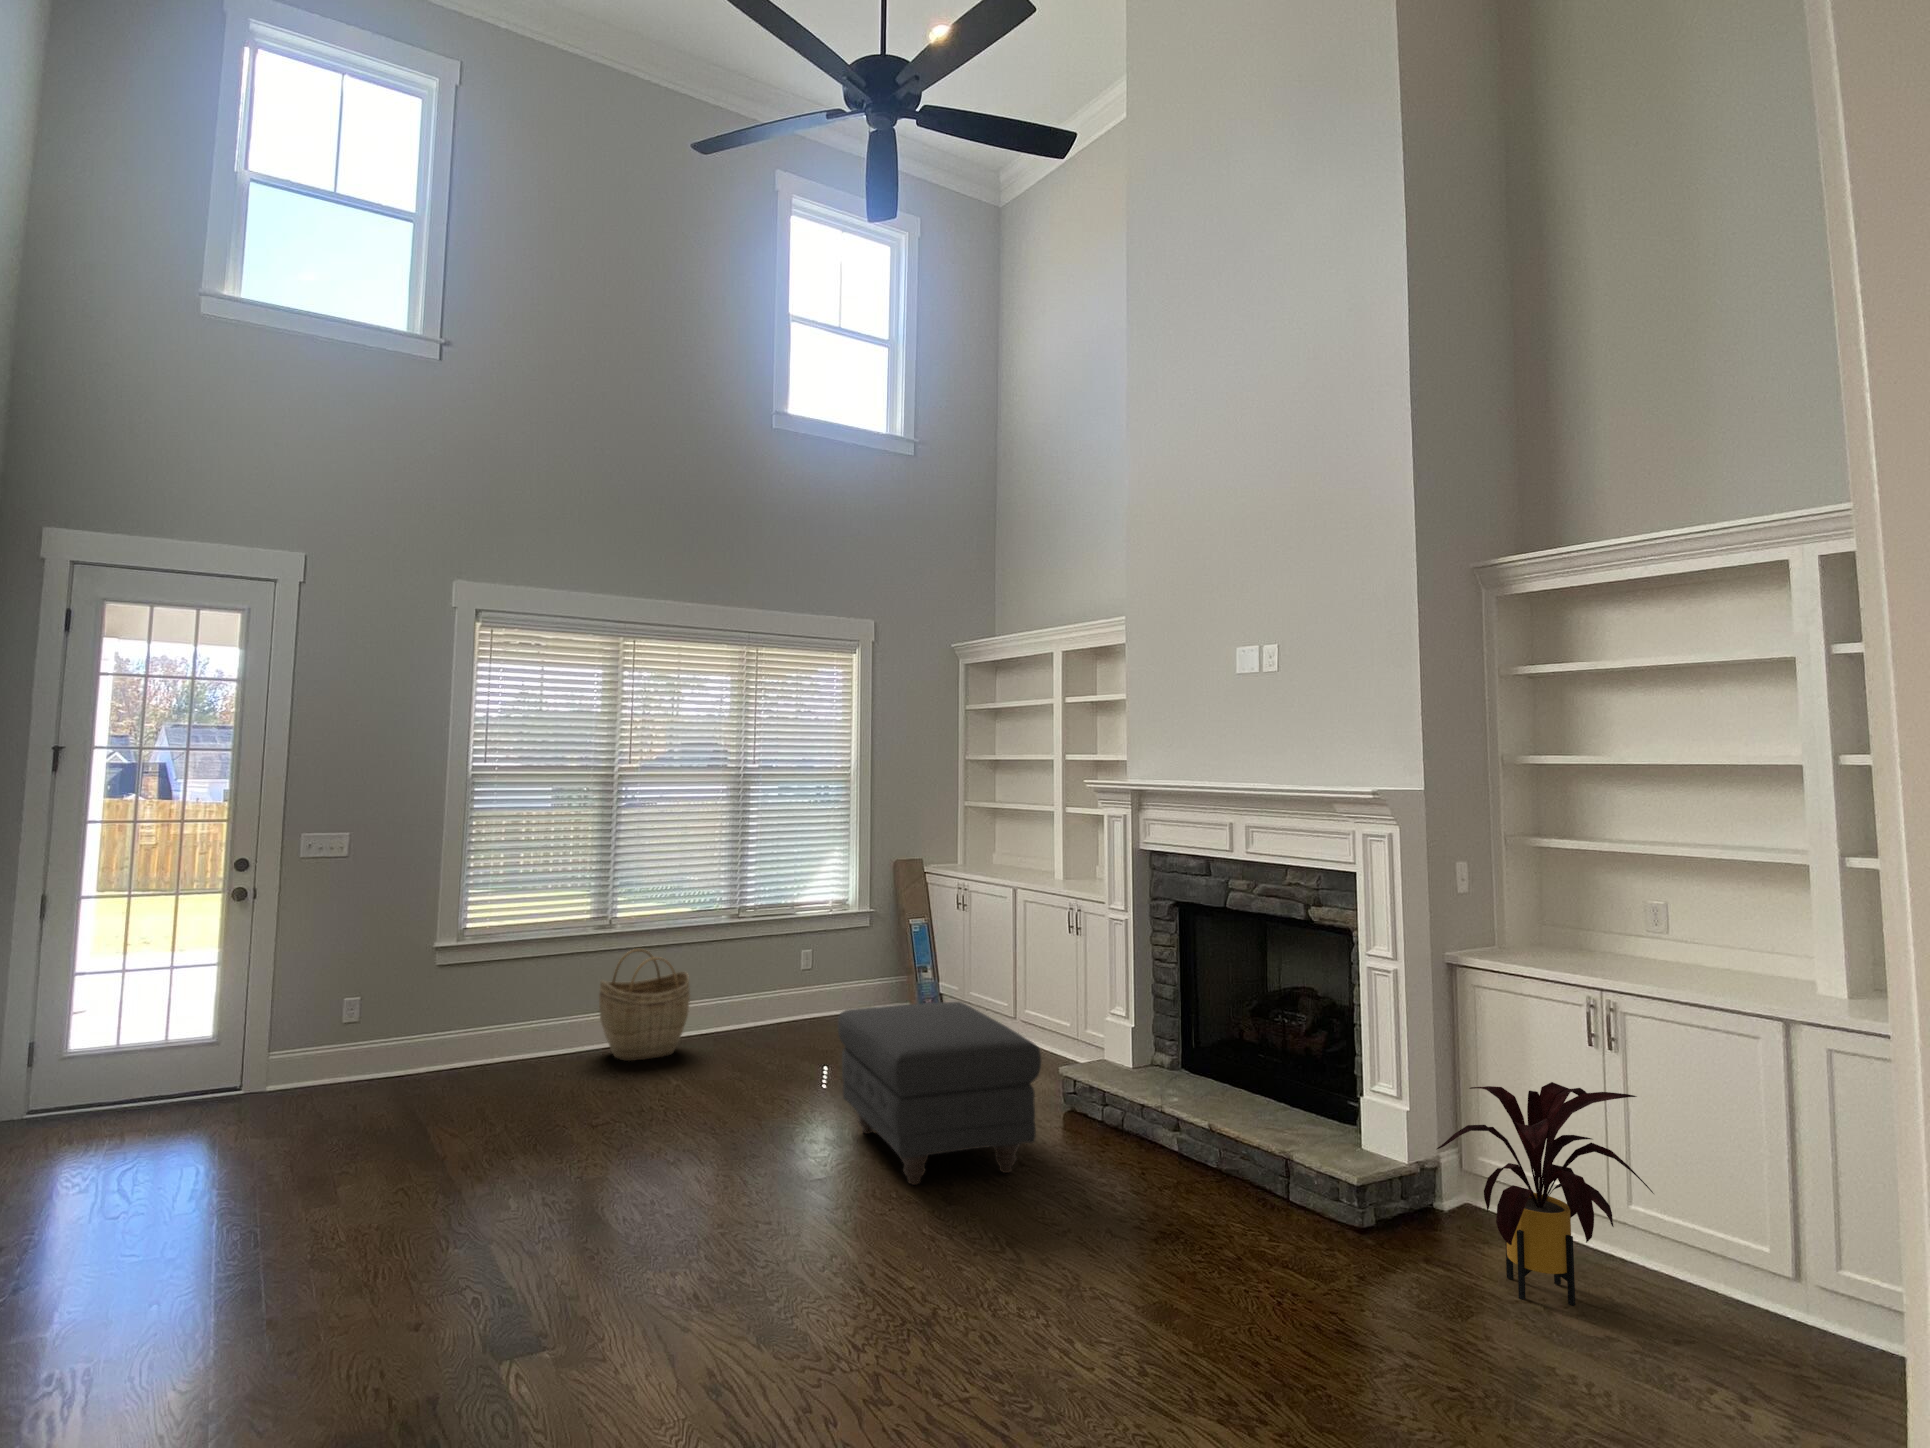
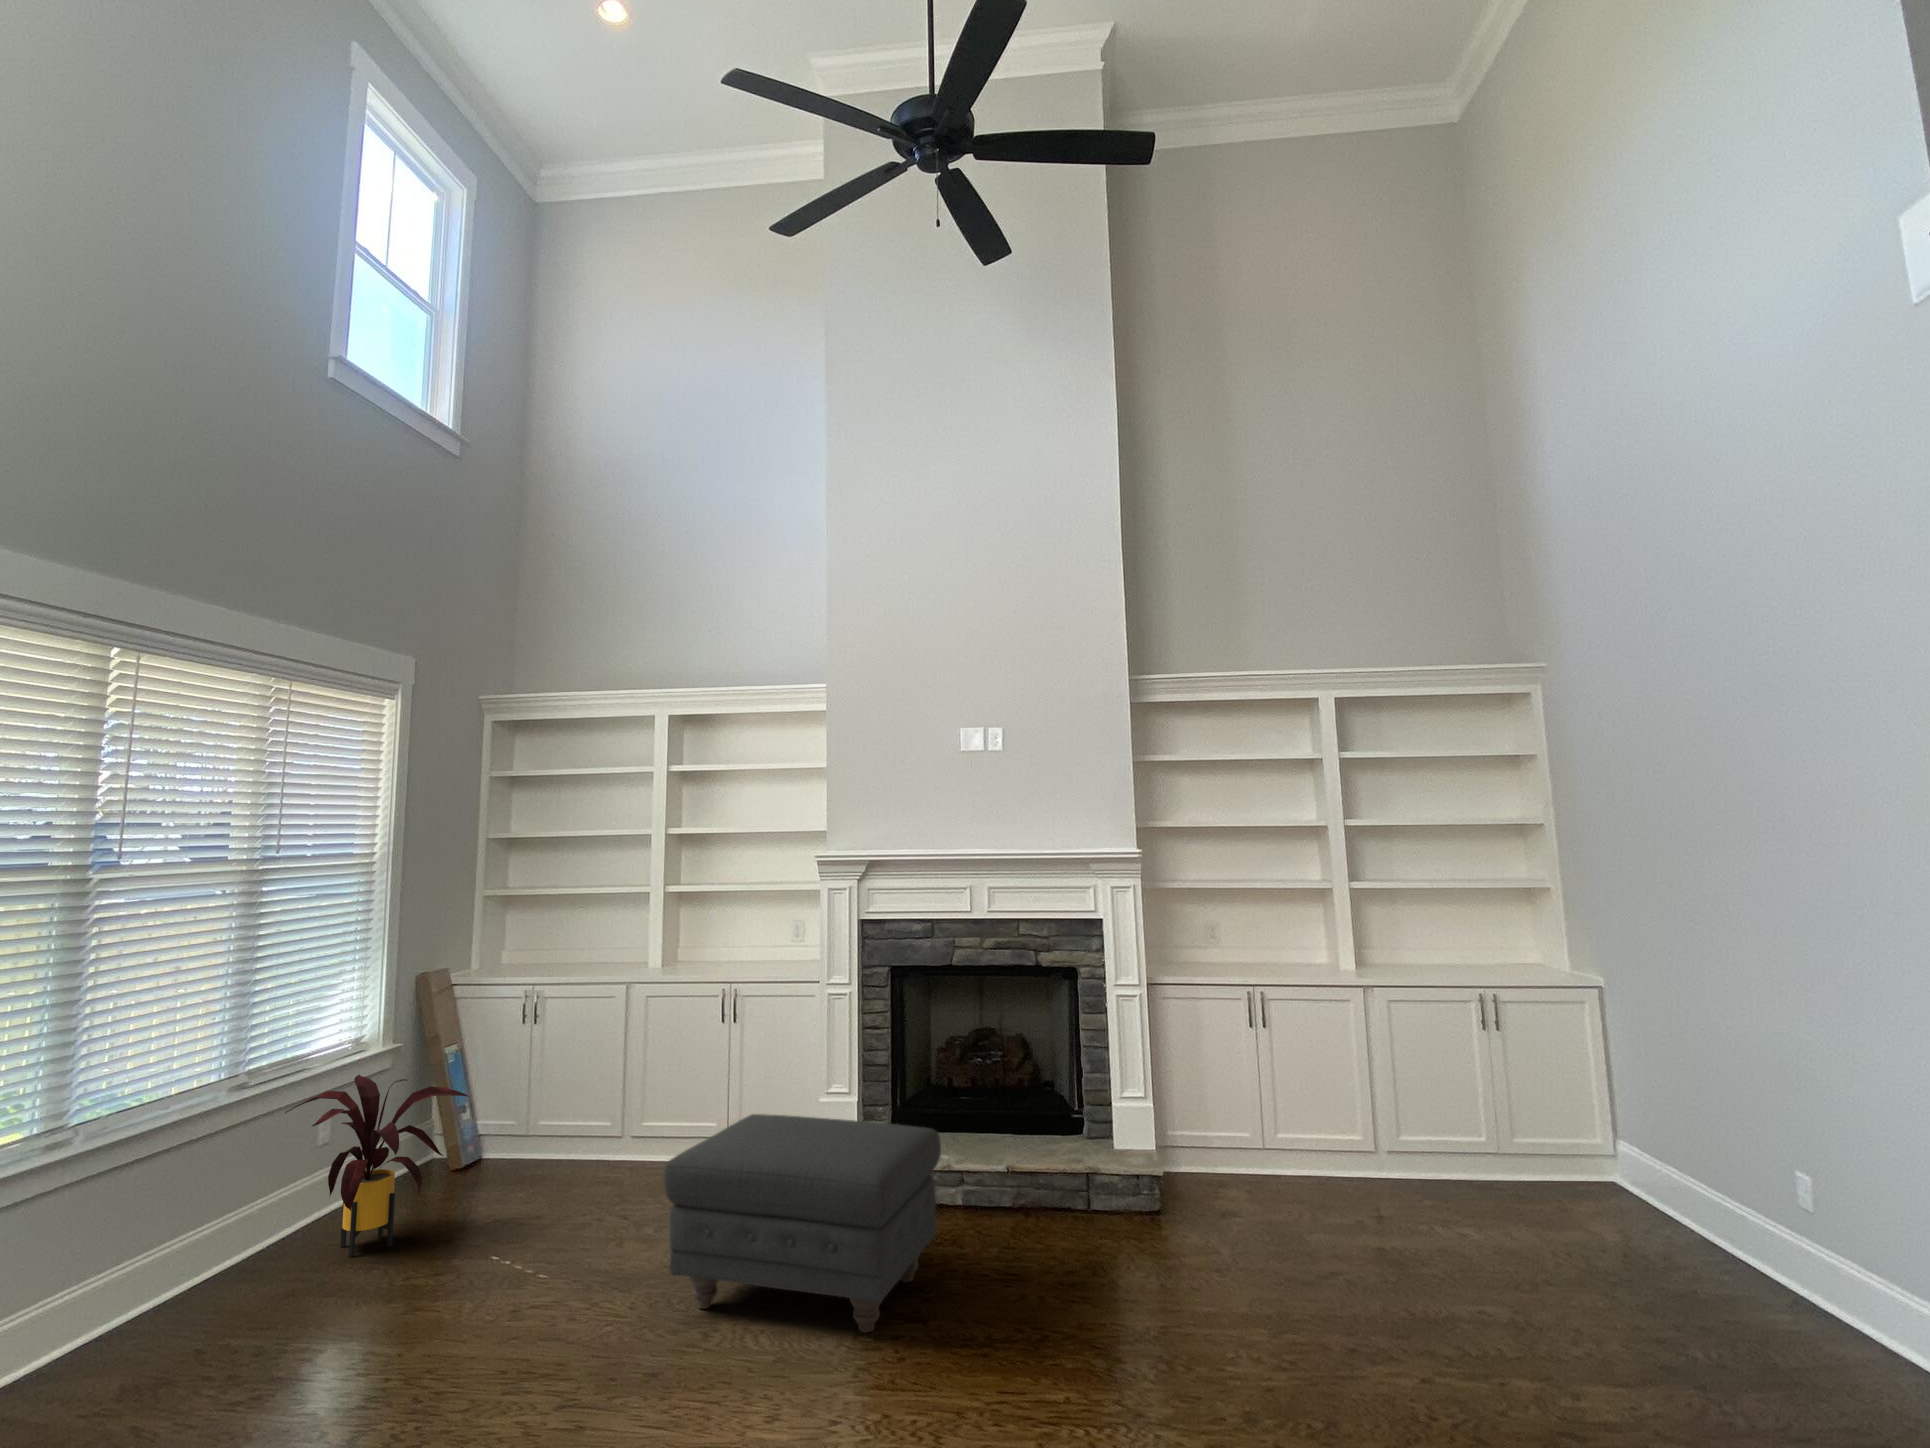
woven basket: present [599,949,690,1061] -> none [55,1172,239,1378]
house plant: present [1437,1082,1654,1305] -> present [285,1074,469,1257]

